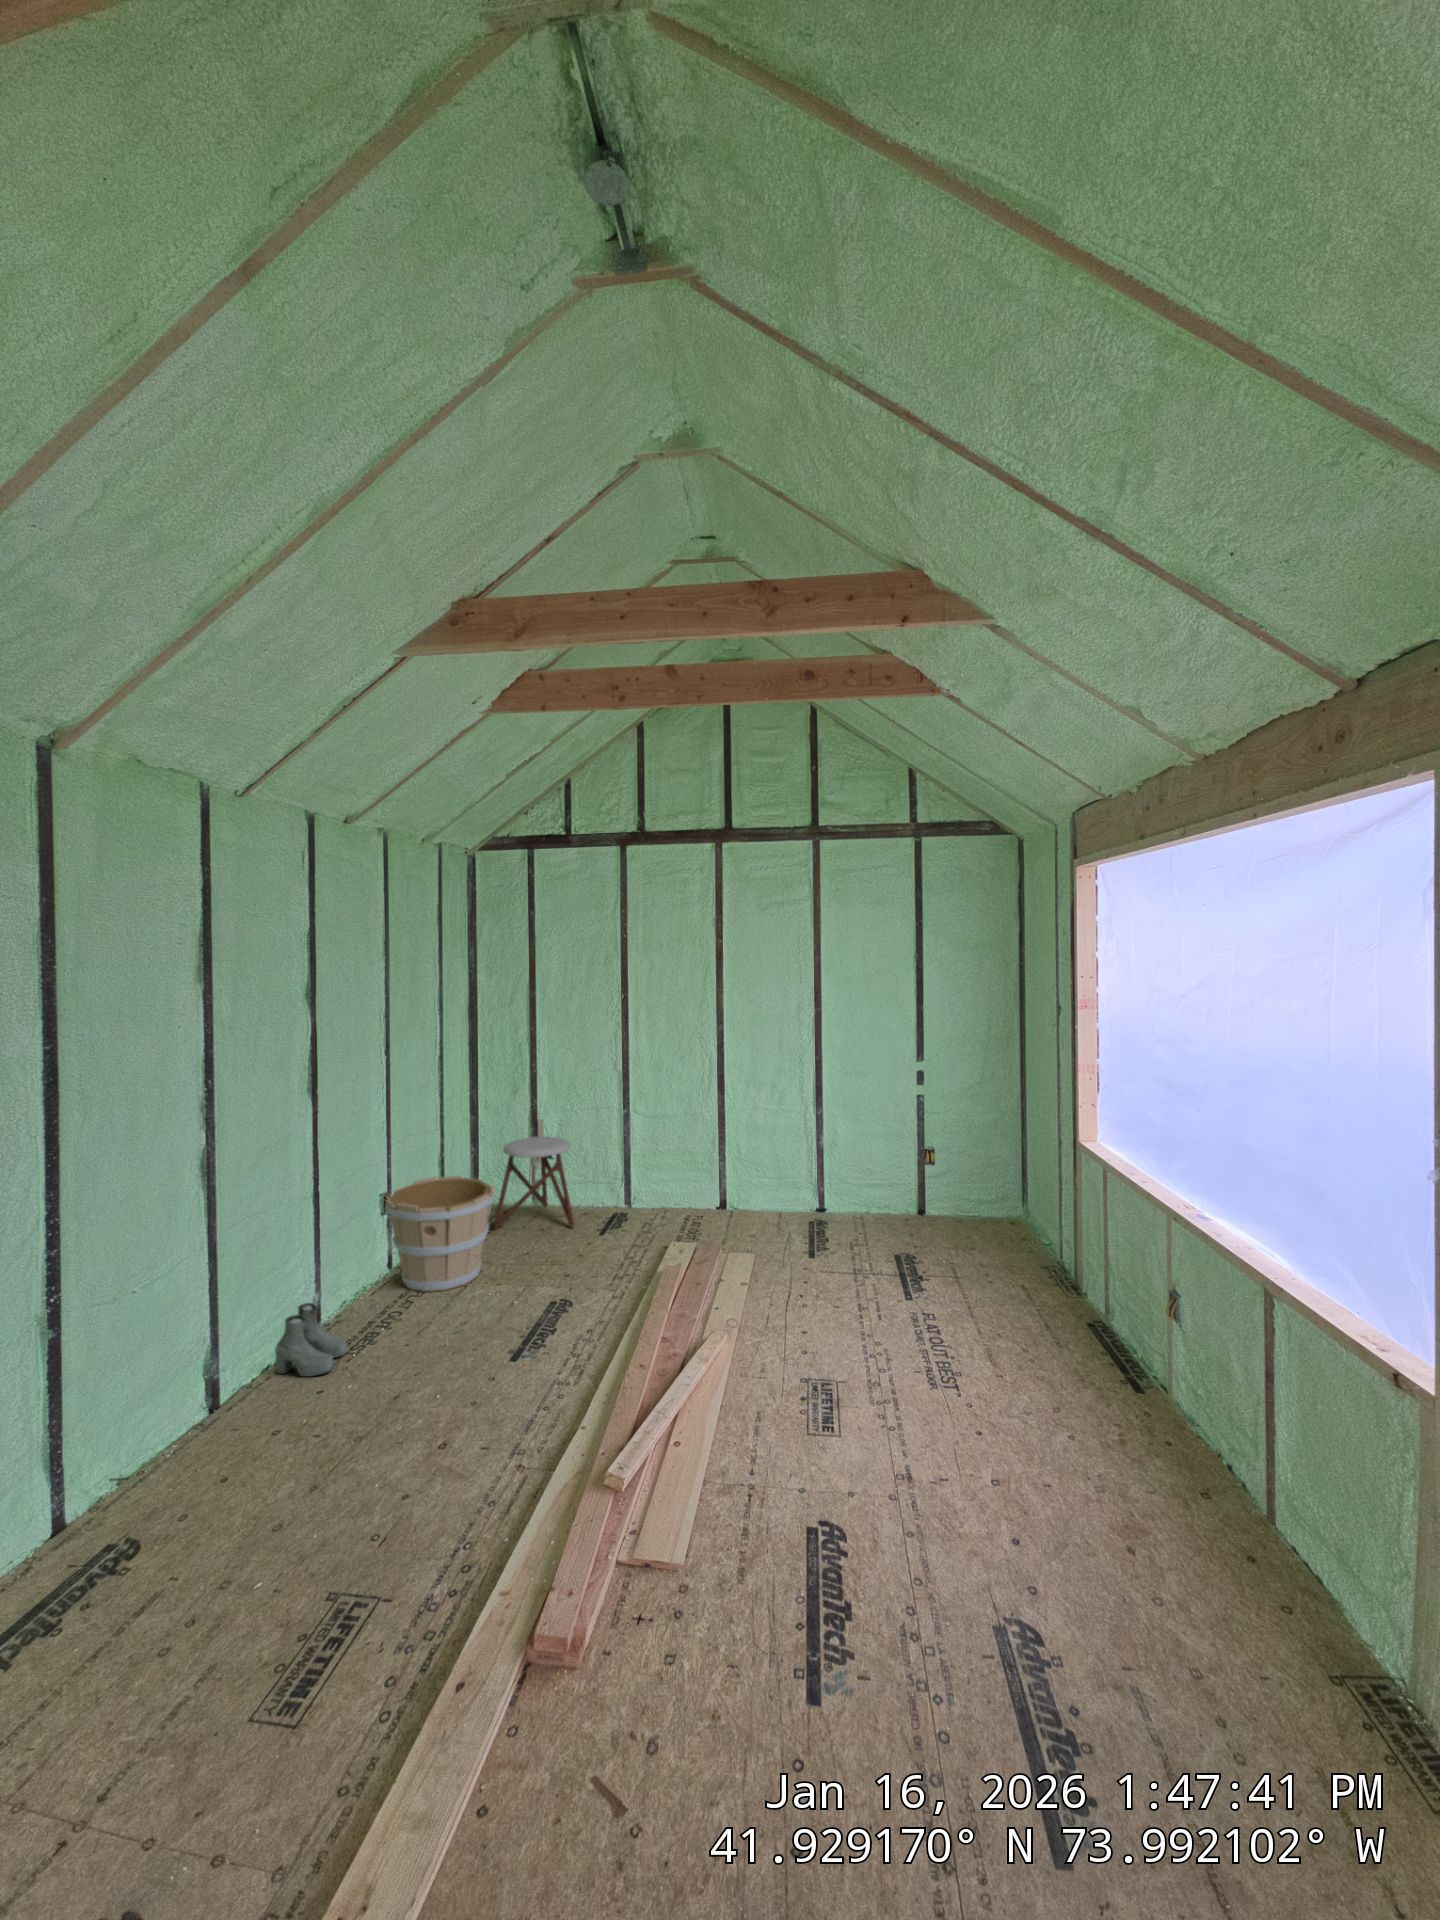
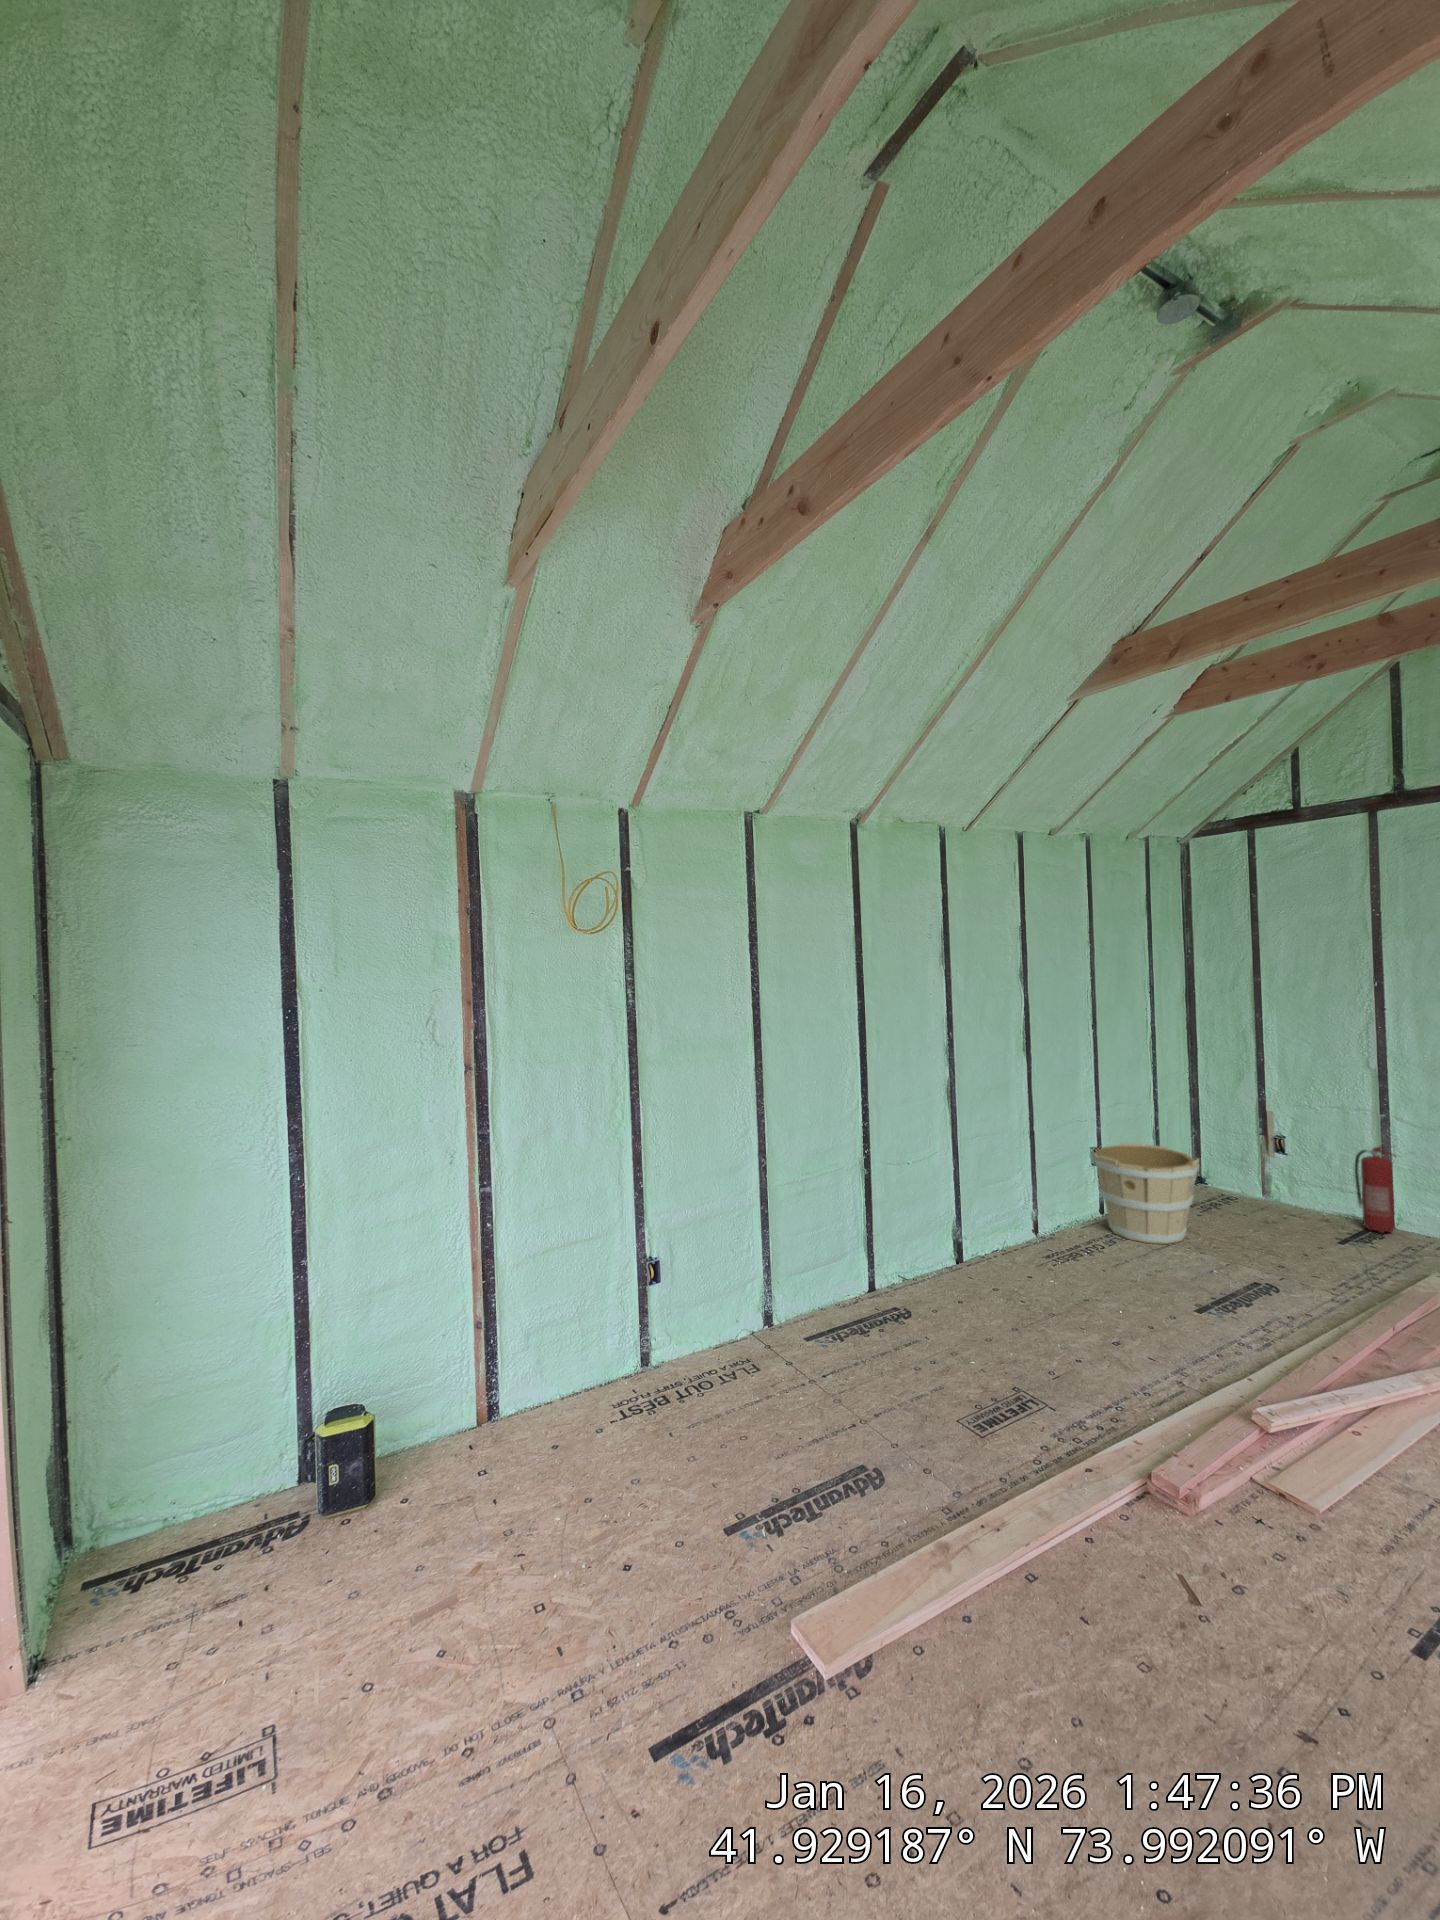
stool: present [493,1136,575,1229] -> none [1208,1127,1306,1229]
fire extinguisher: none [607,1136,636,1214] -> present [1355,1146,1395,1233]
boots: present [275,1303,347,1377] -> none [1000,1211,1053,1266]

